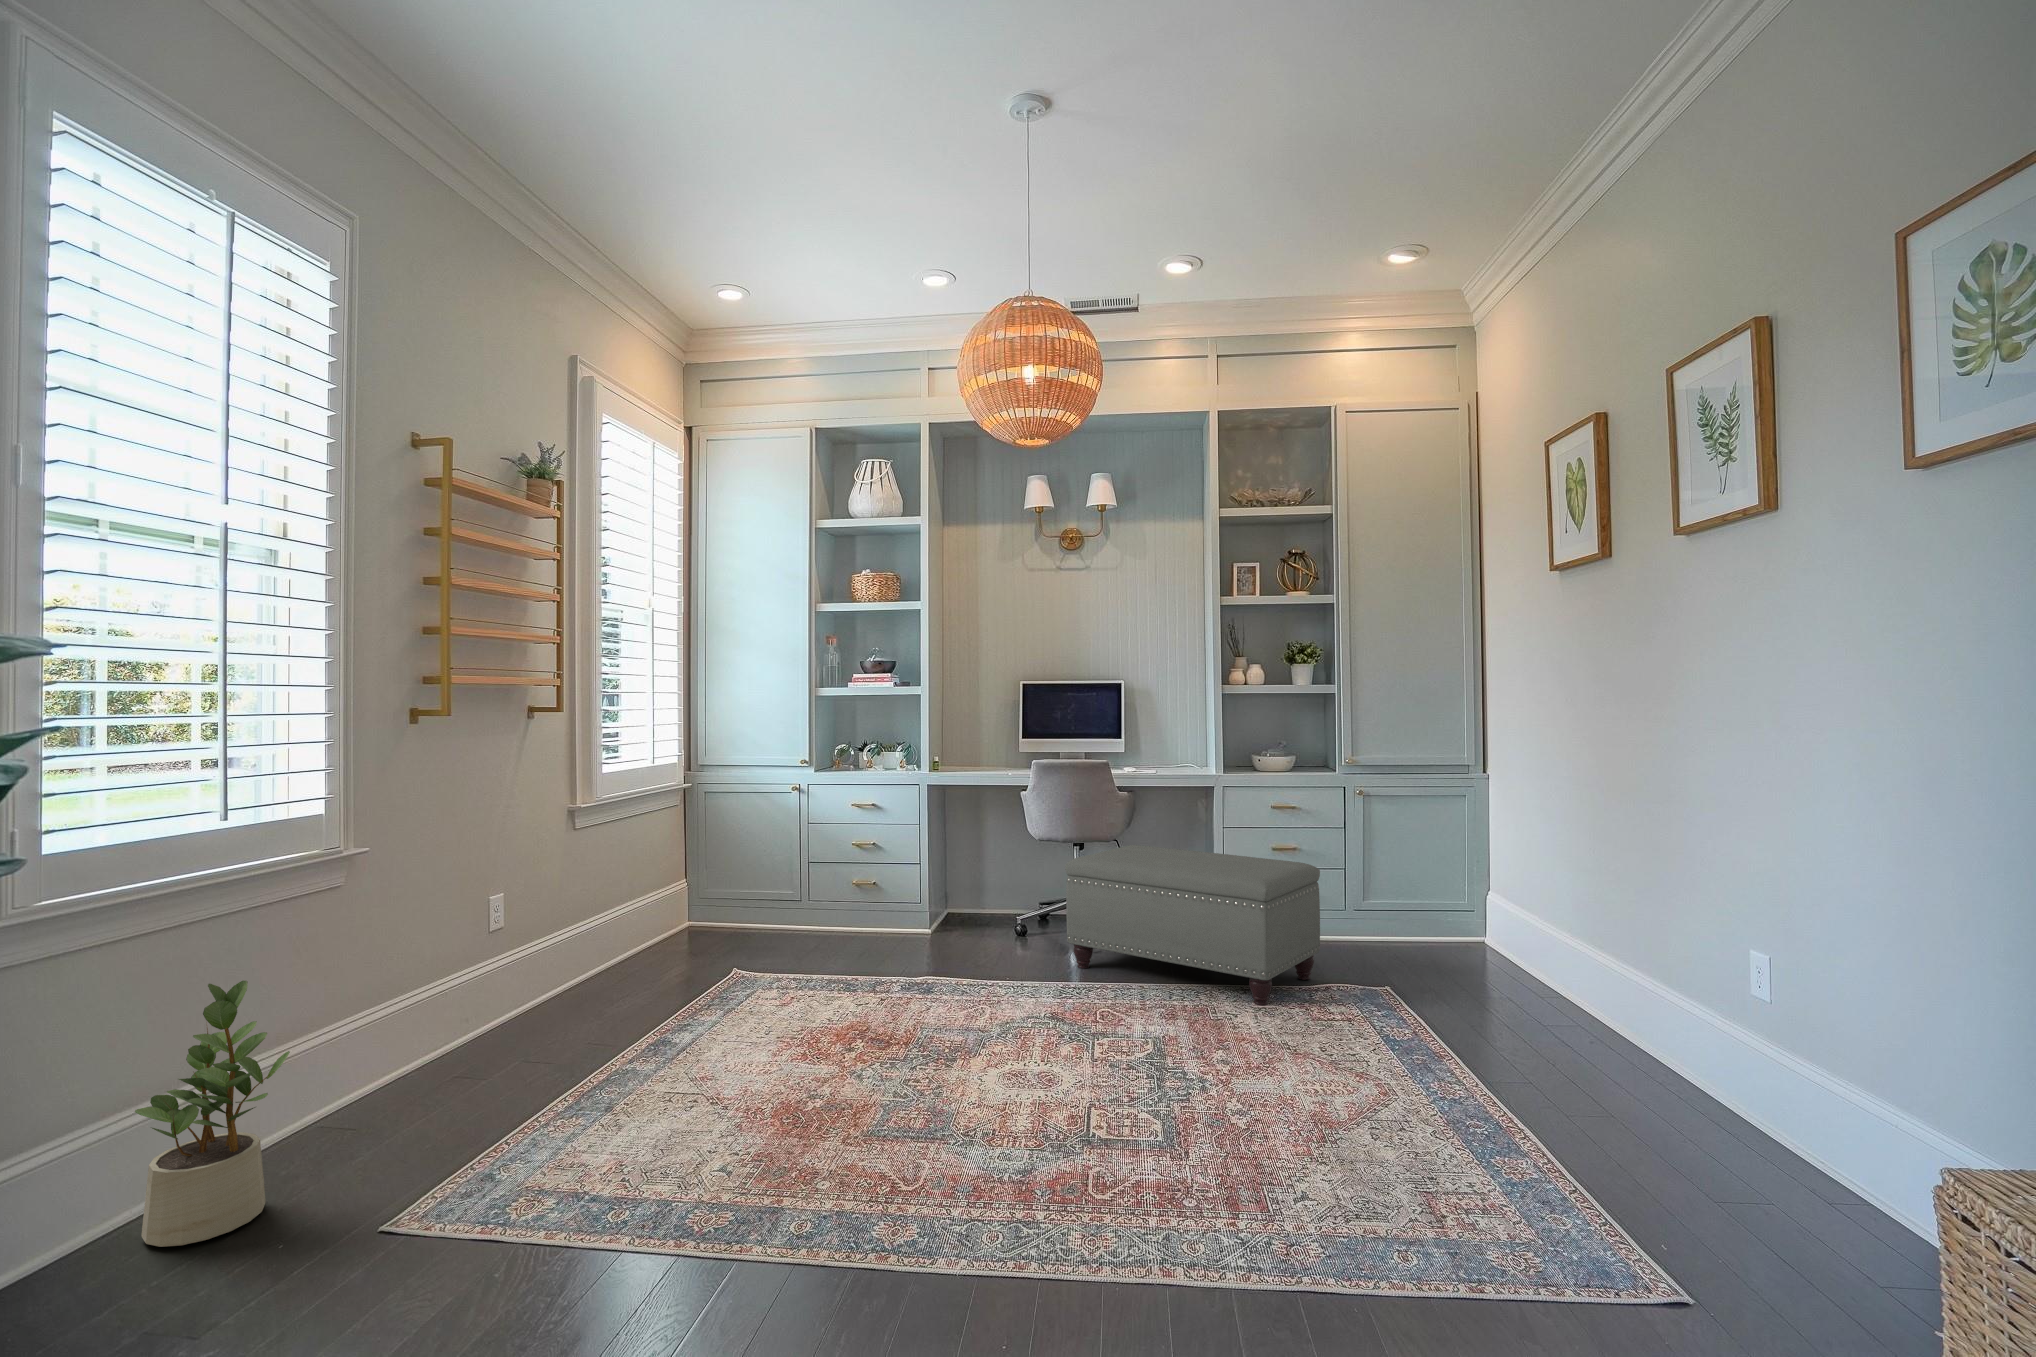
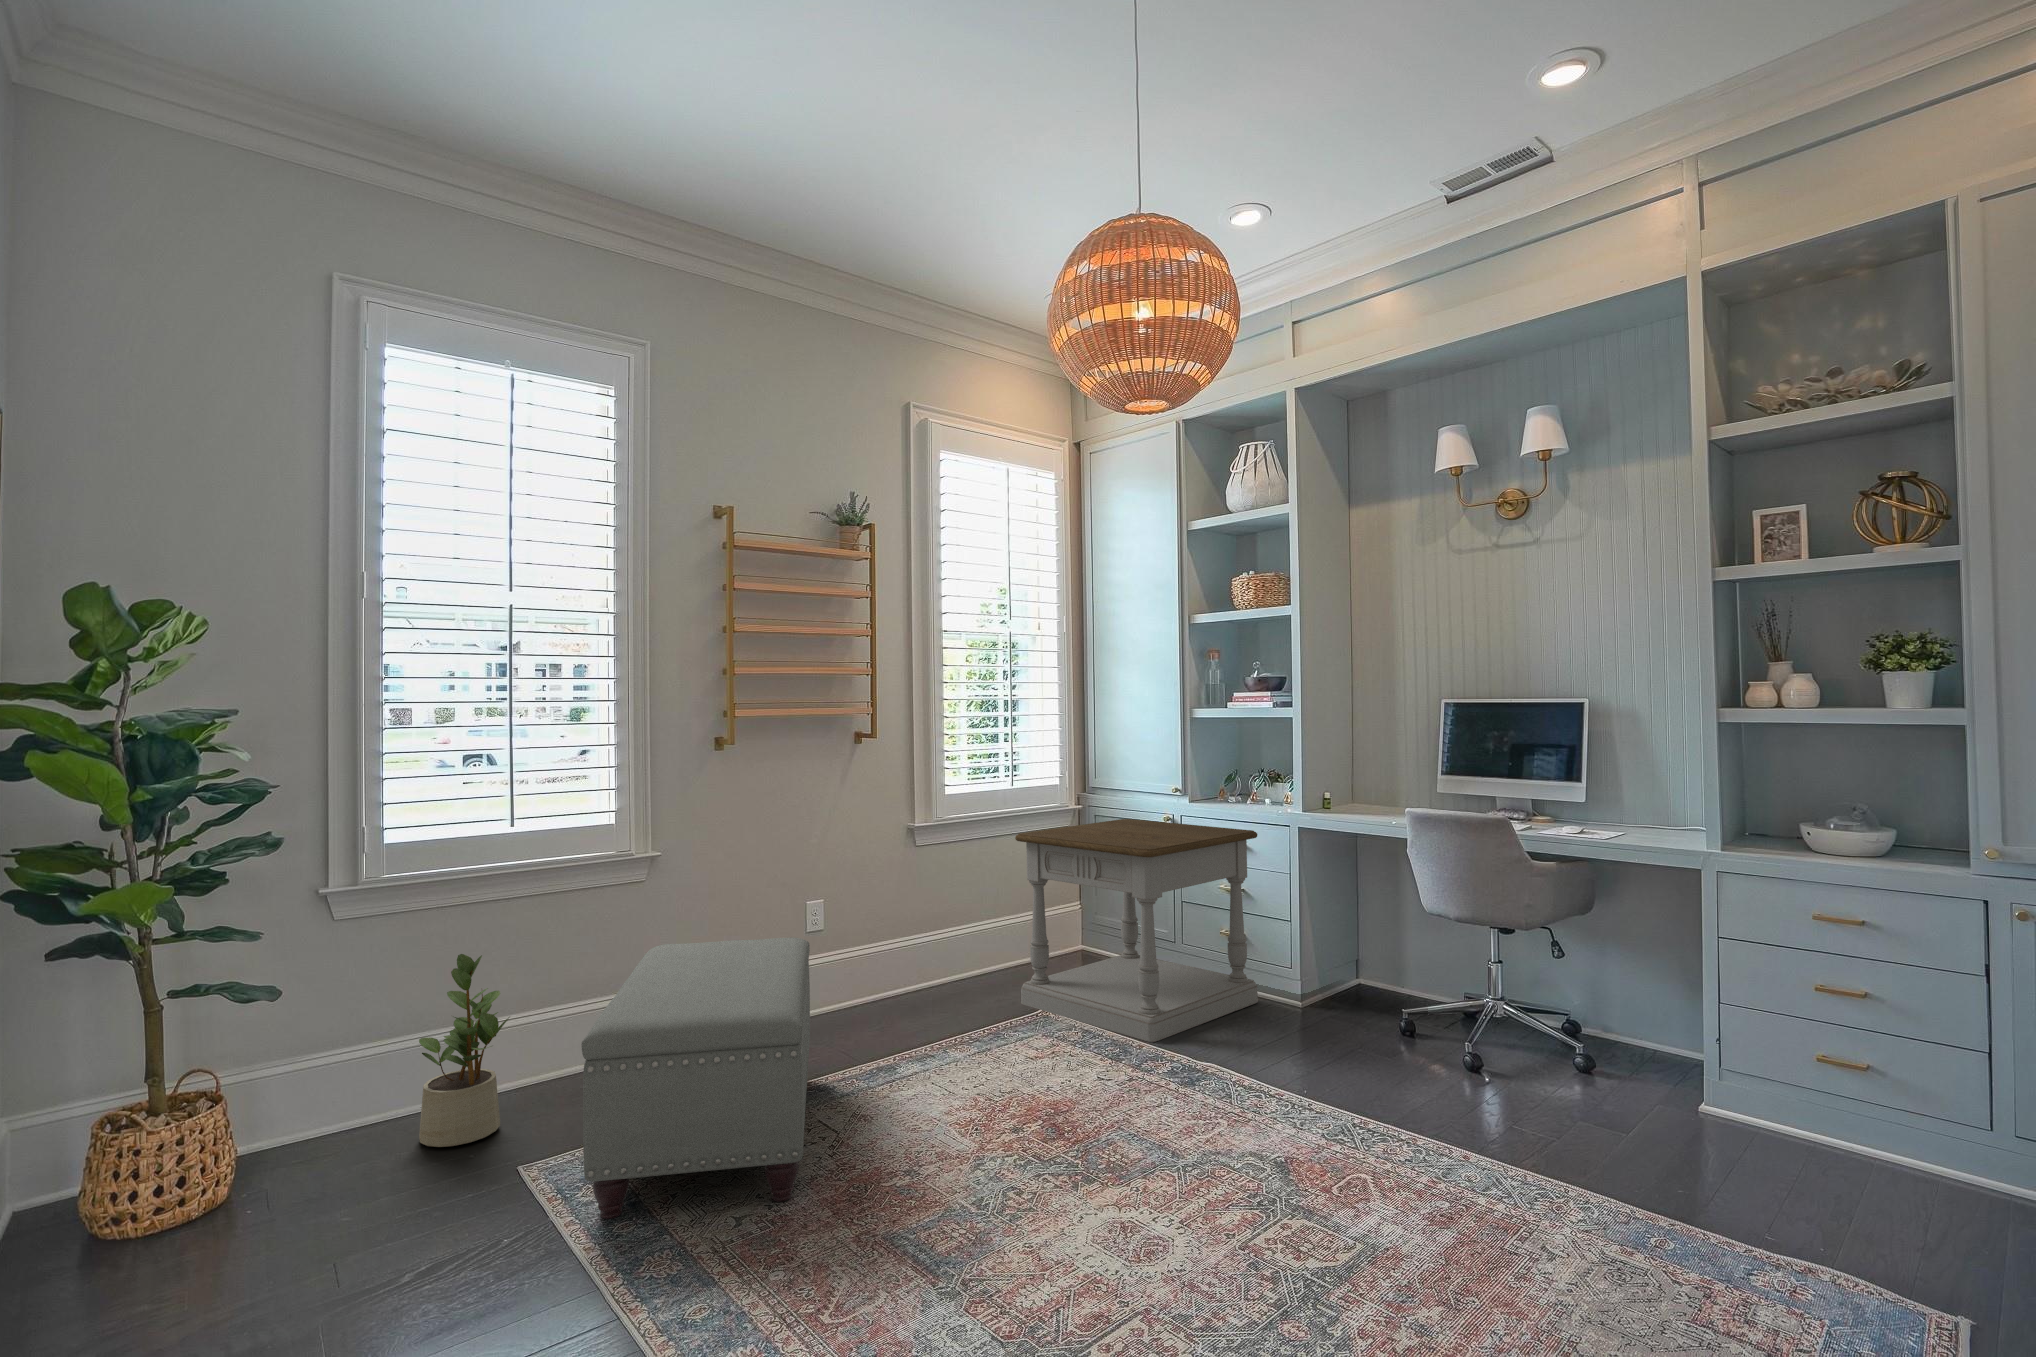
side table: none [693,789,894,973] -> present [1015,819,1258,1042]
ottoman: present [1065,845,1320,1005] -> present [581,938,810,1219]

